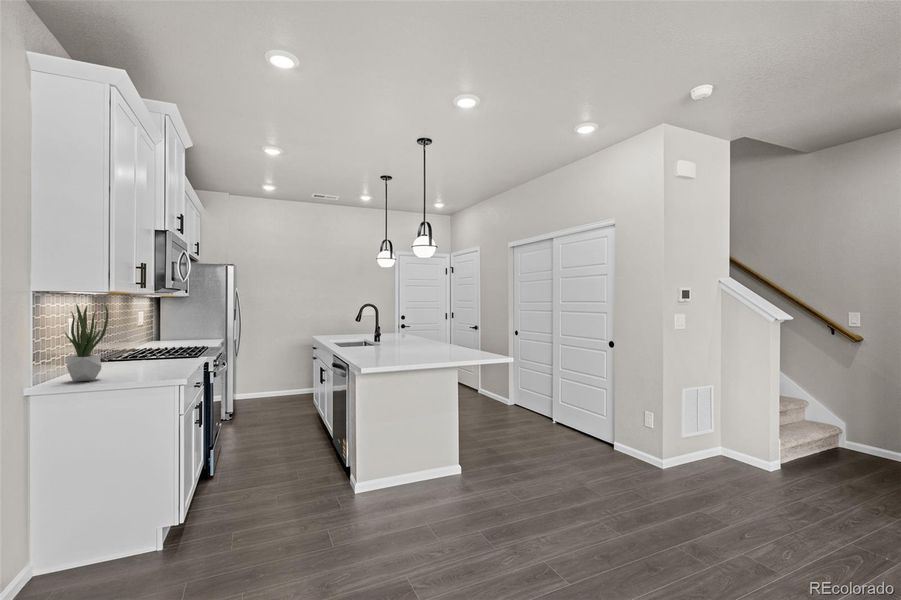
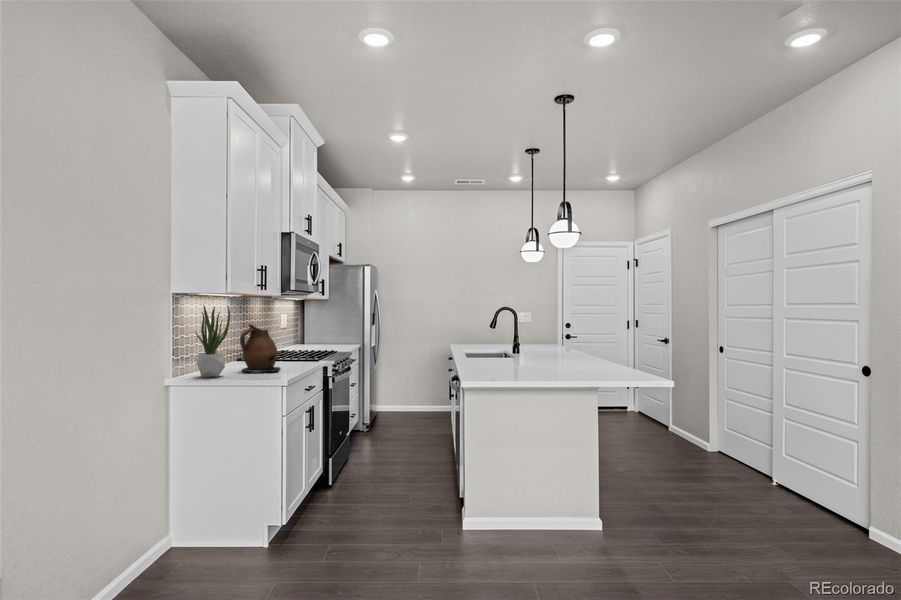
ceramic pitcher: none [116,323,163,373] -> present [240,324,280,372]

